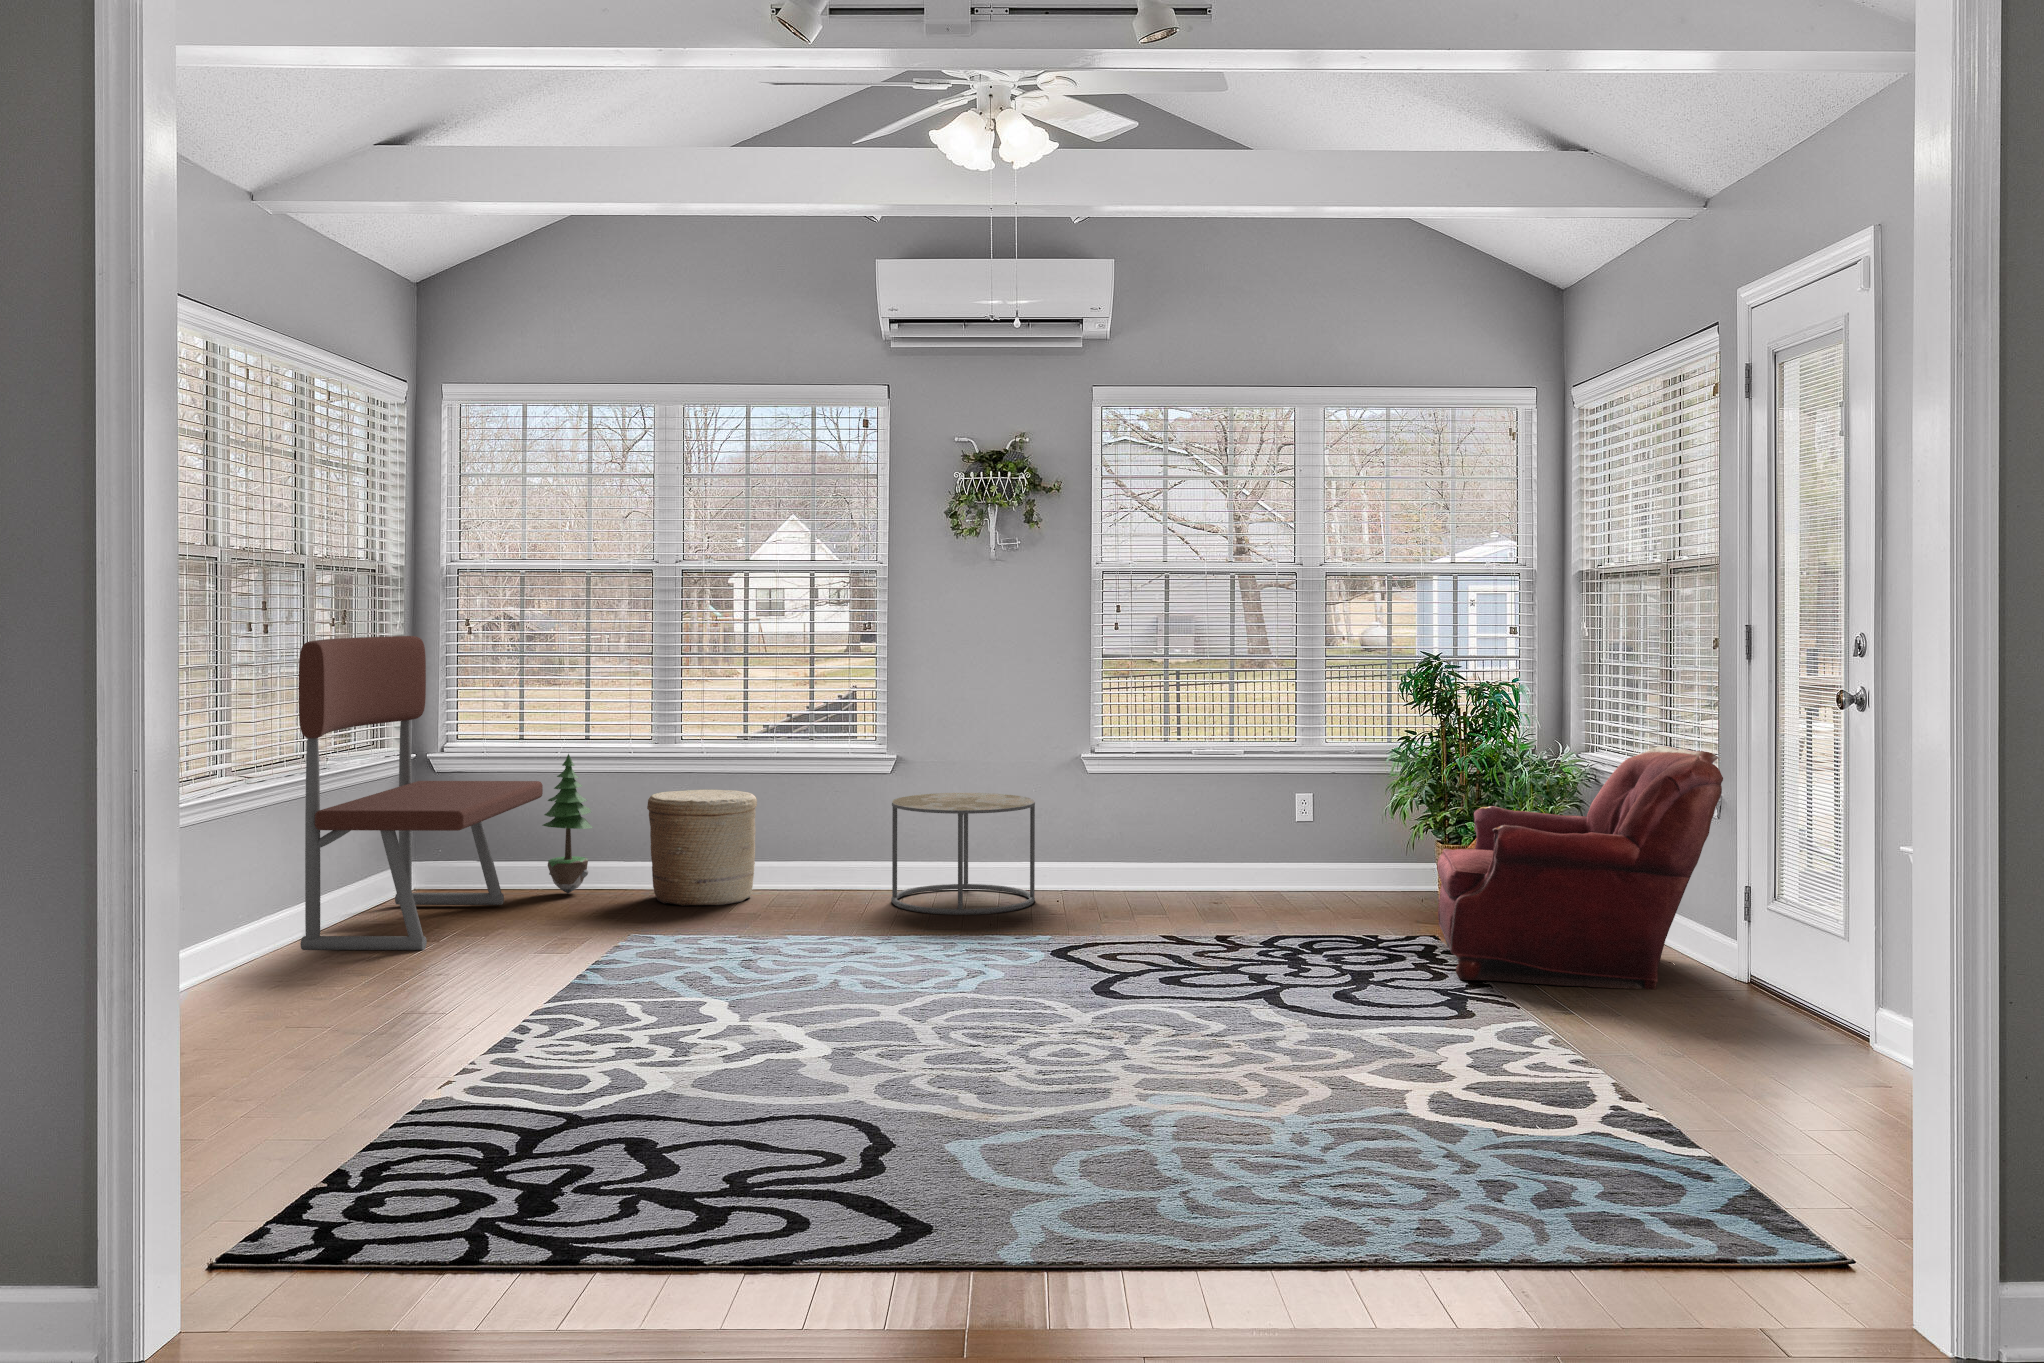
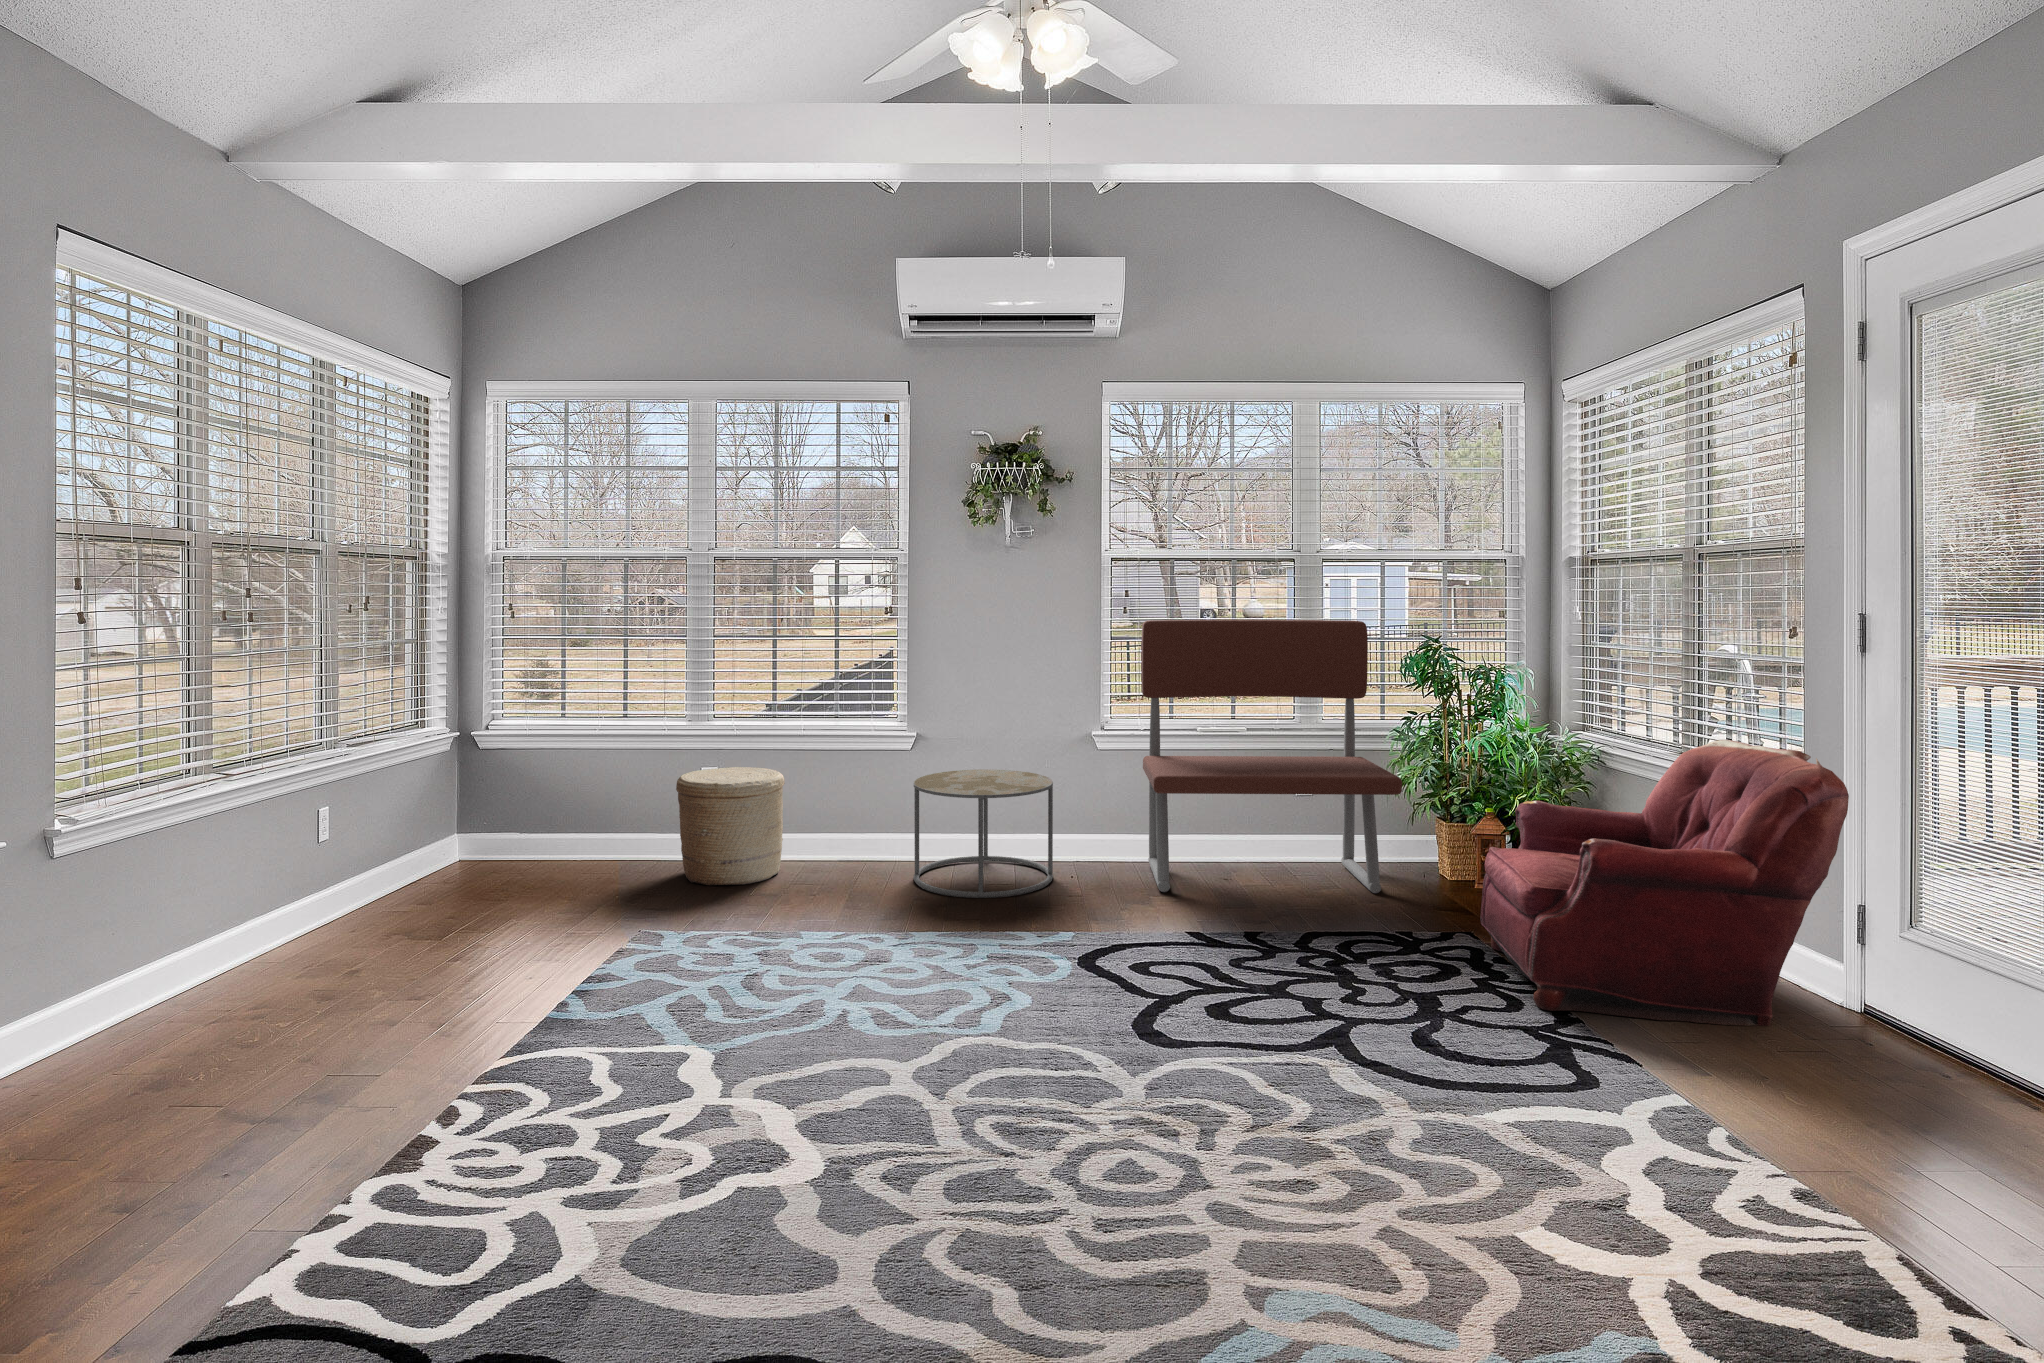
bench: present [299,636,543,950] -> present [1141,620,1402,893]
potted tree: present [542,754,593,893] -> none [576,734,628,868]

